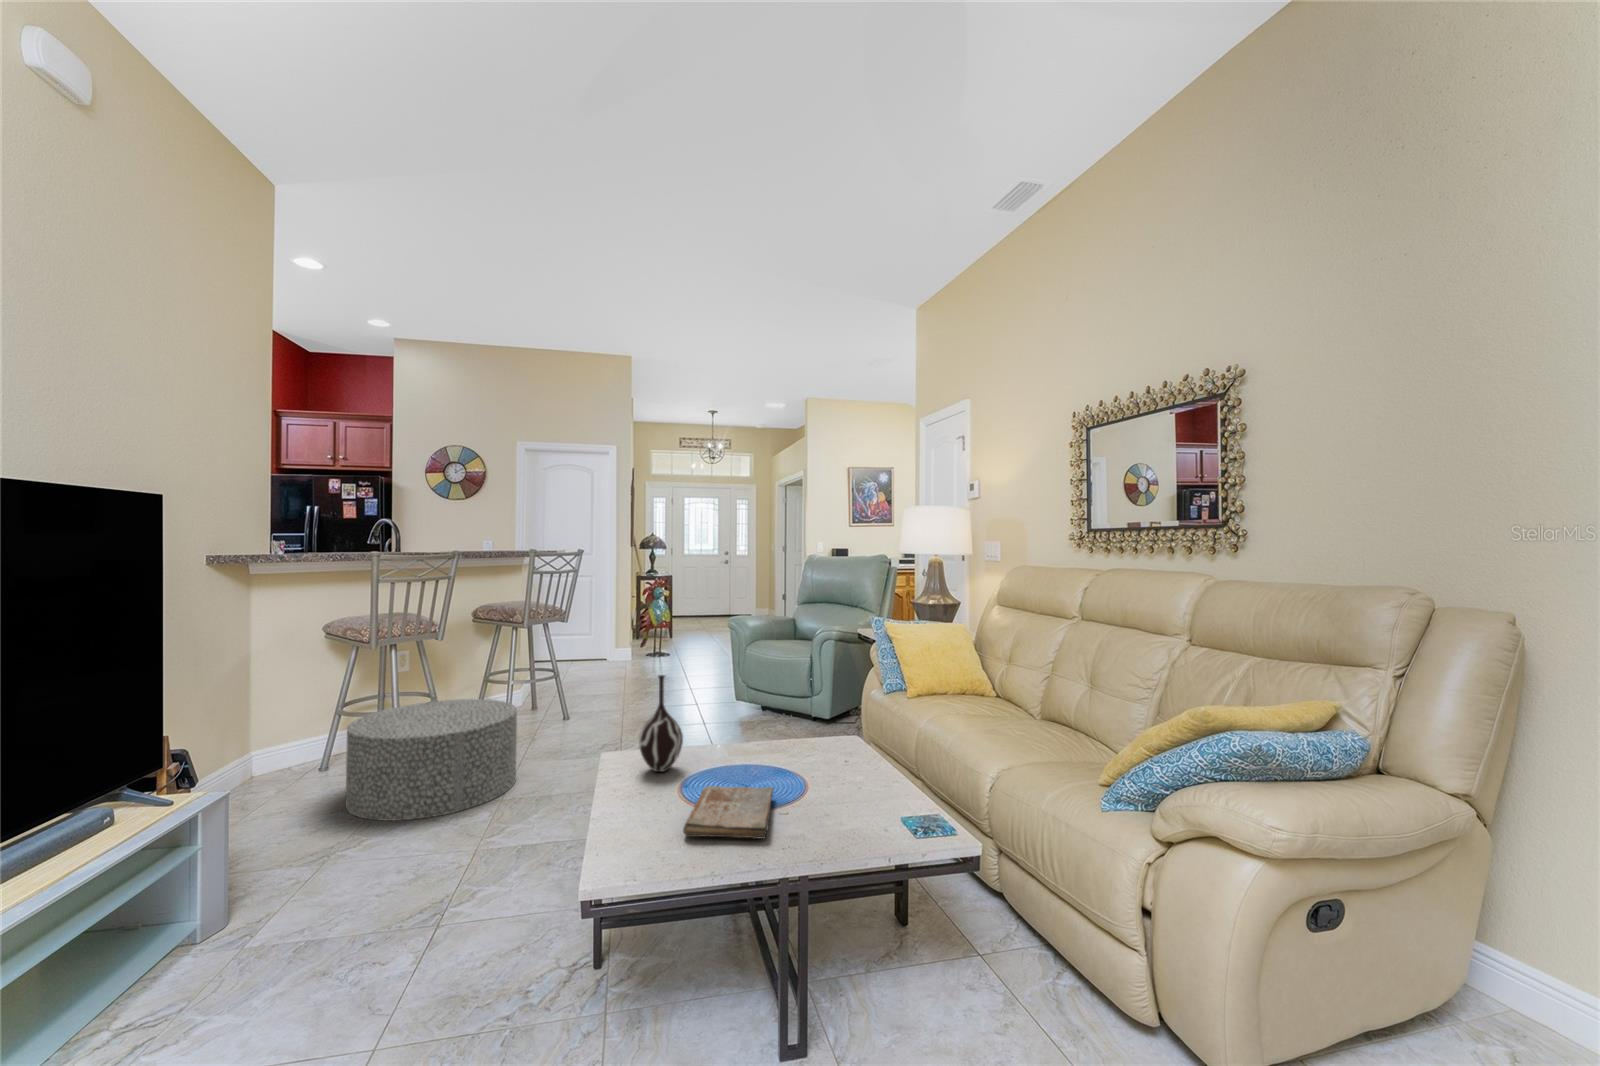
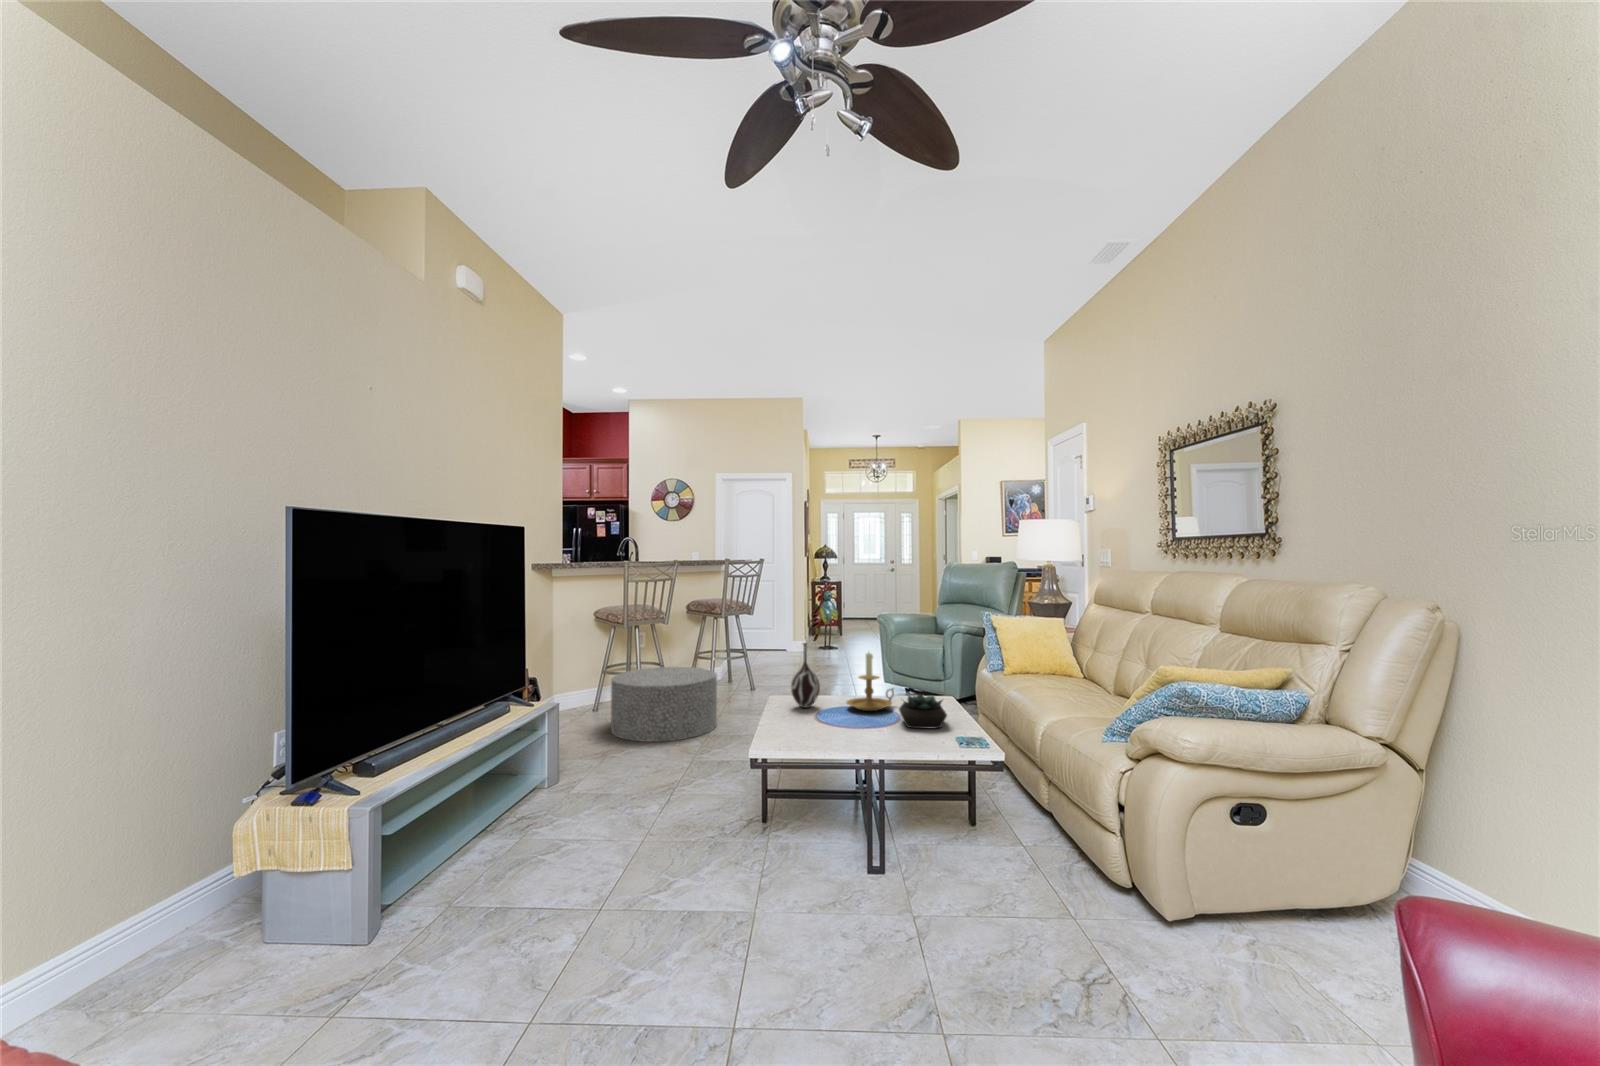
candle holder: none [722,683,788,771] -> present [847,653,894,711]
succulent plant: none [804,744,877,800] -> present [899,694,947,729]
book: present [683,786,773,838] -> none [811,714,875,741]

